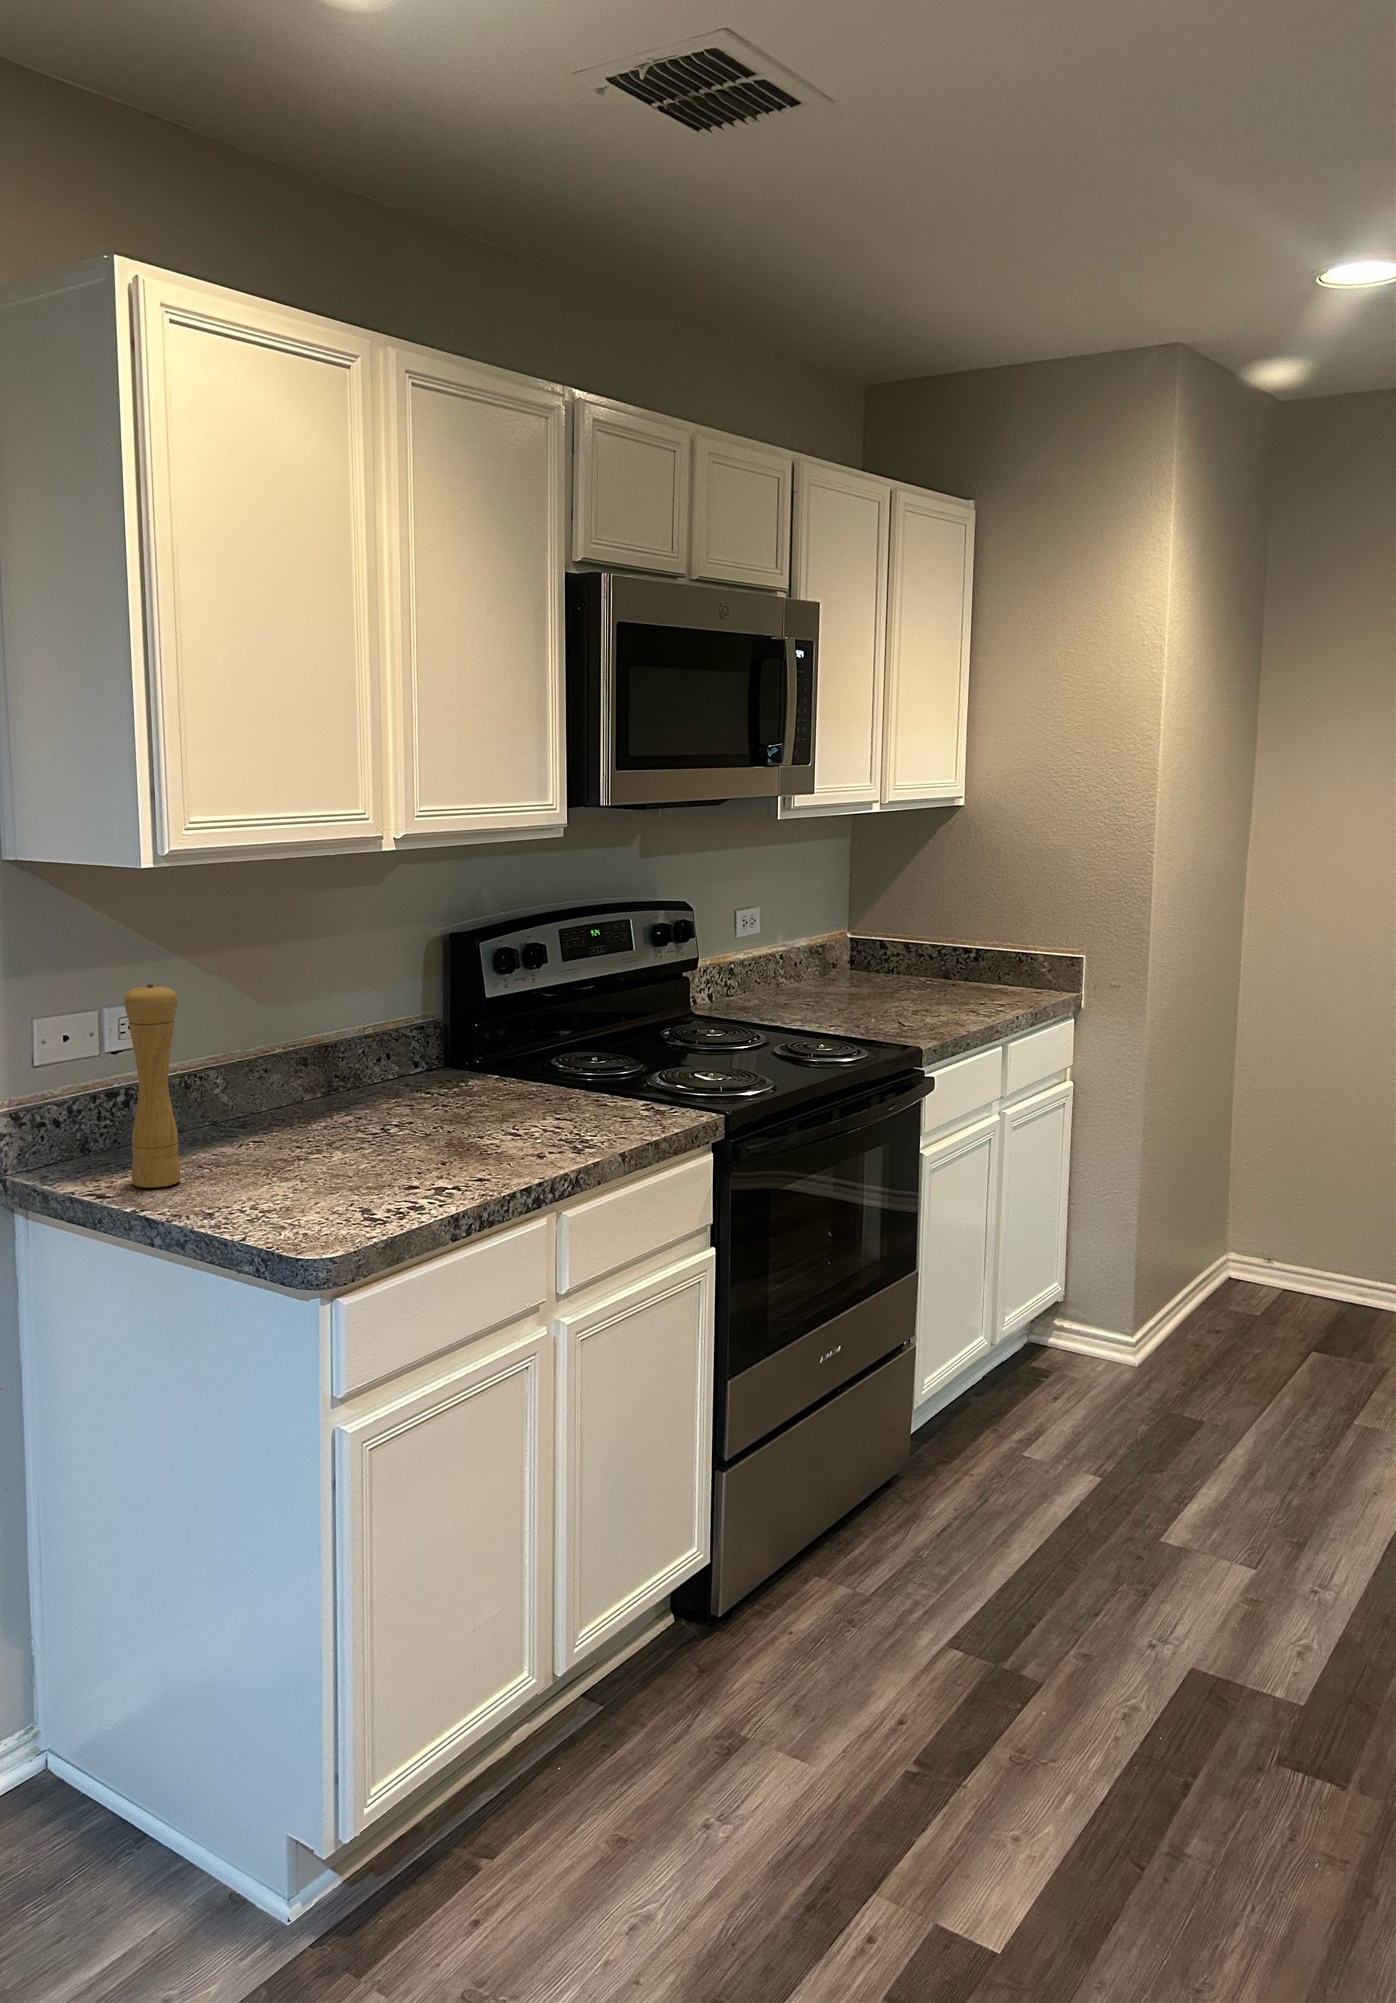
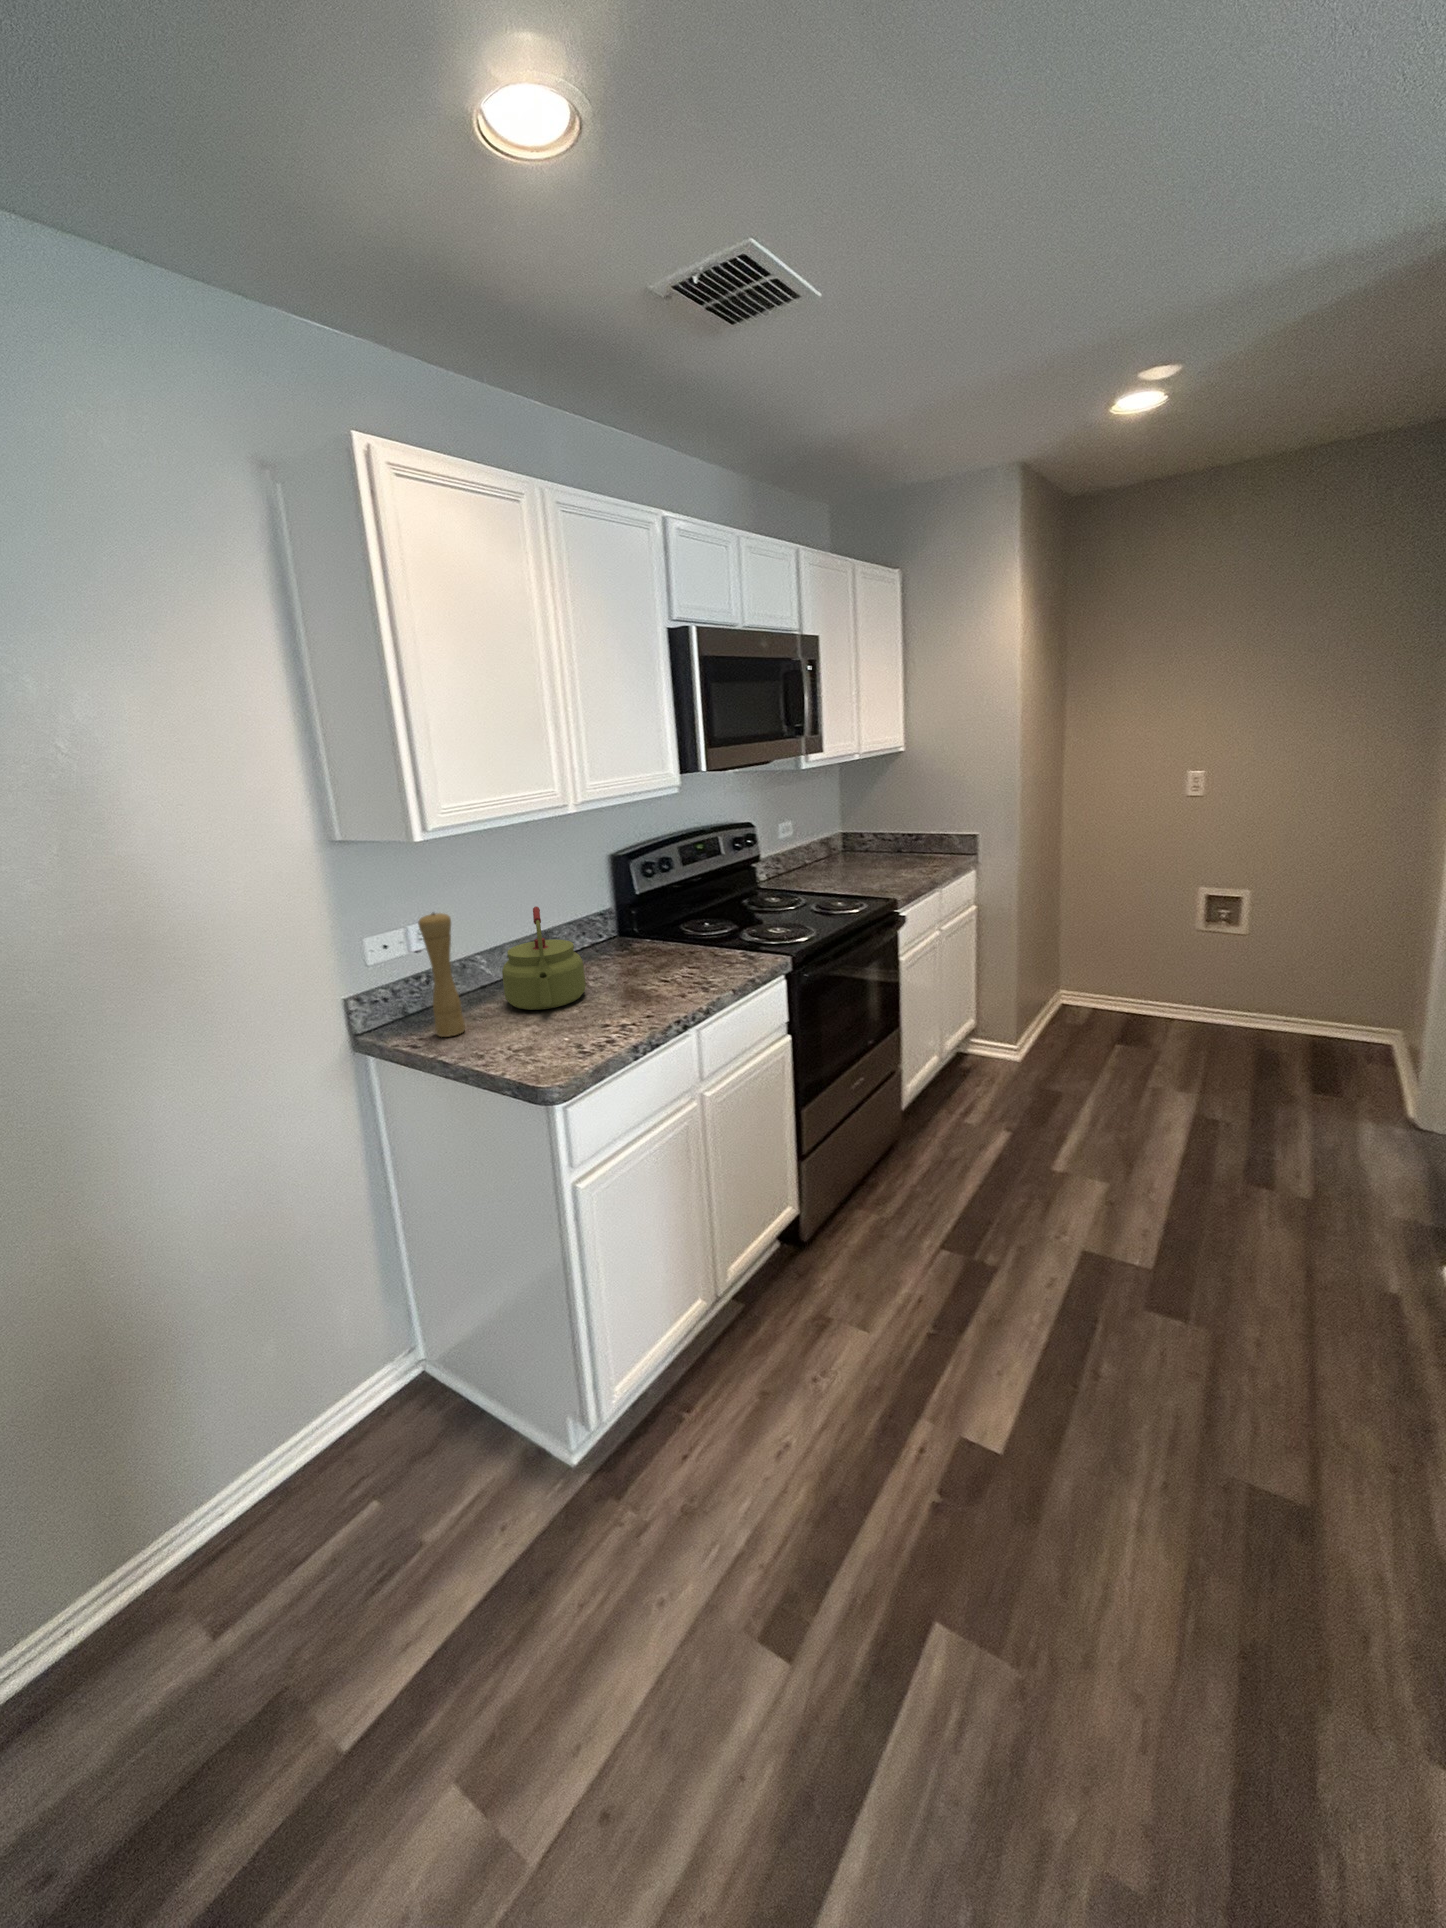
kettle: none [247,995,383,1162] -> present [502,907,586,1010]

